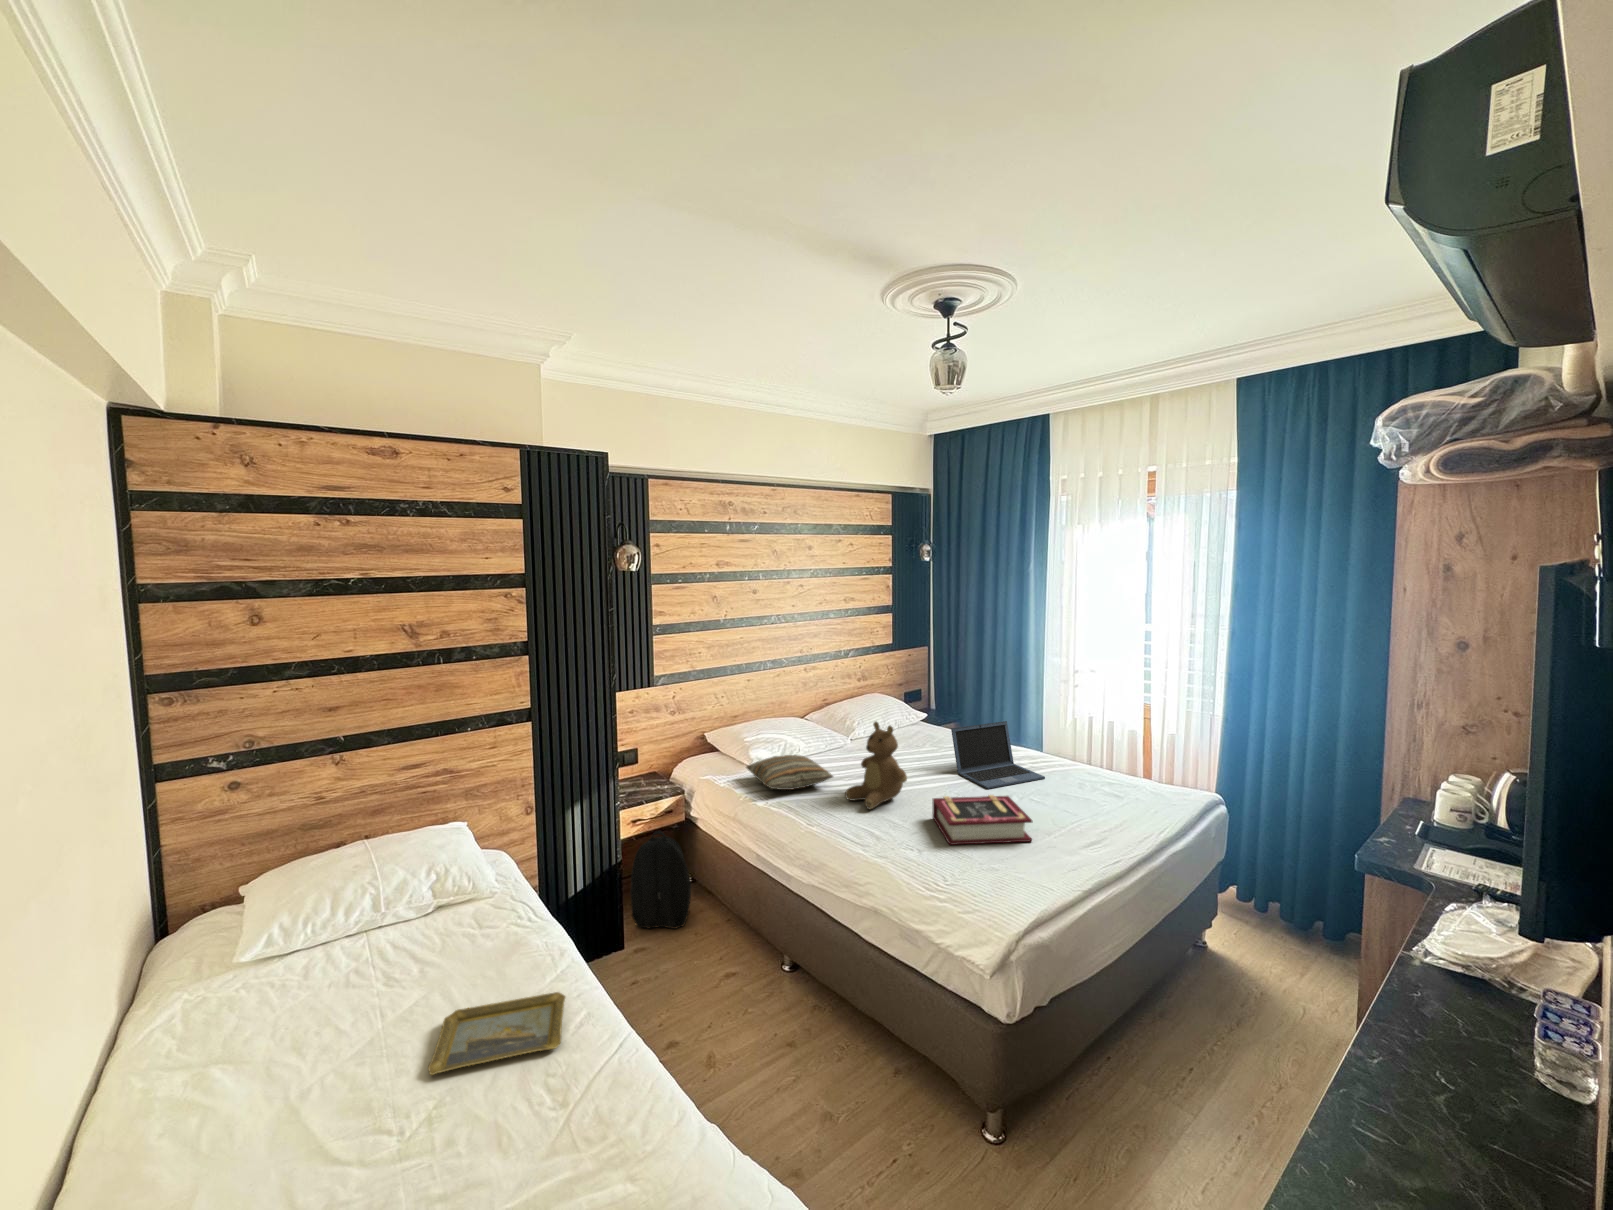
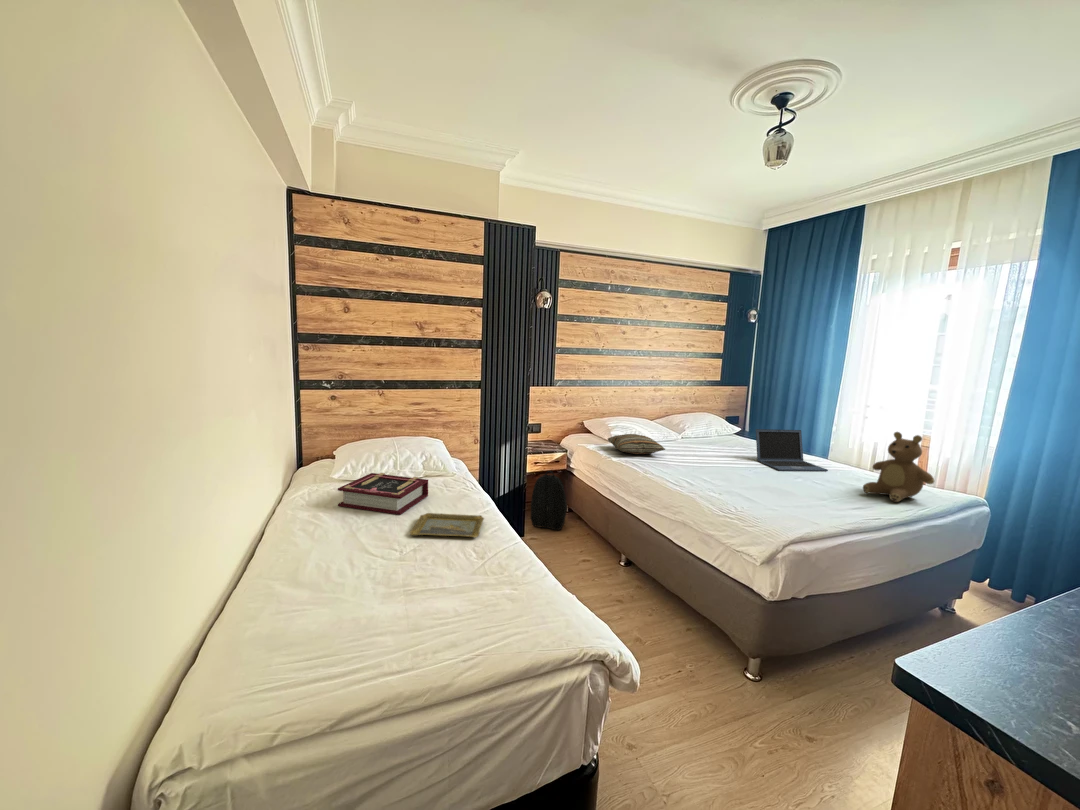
teddy bear: present [845,722,907,809] -> present [863,432,934,502]
book: present [932,795,1032,845] -> present [338,473,428,515]

